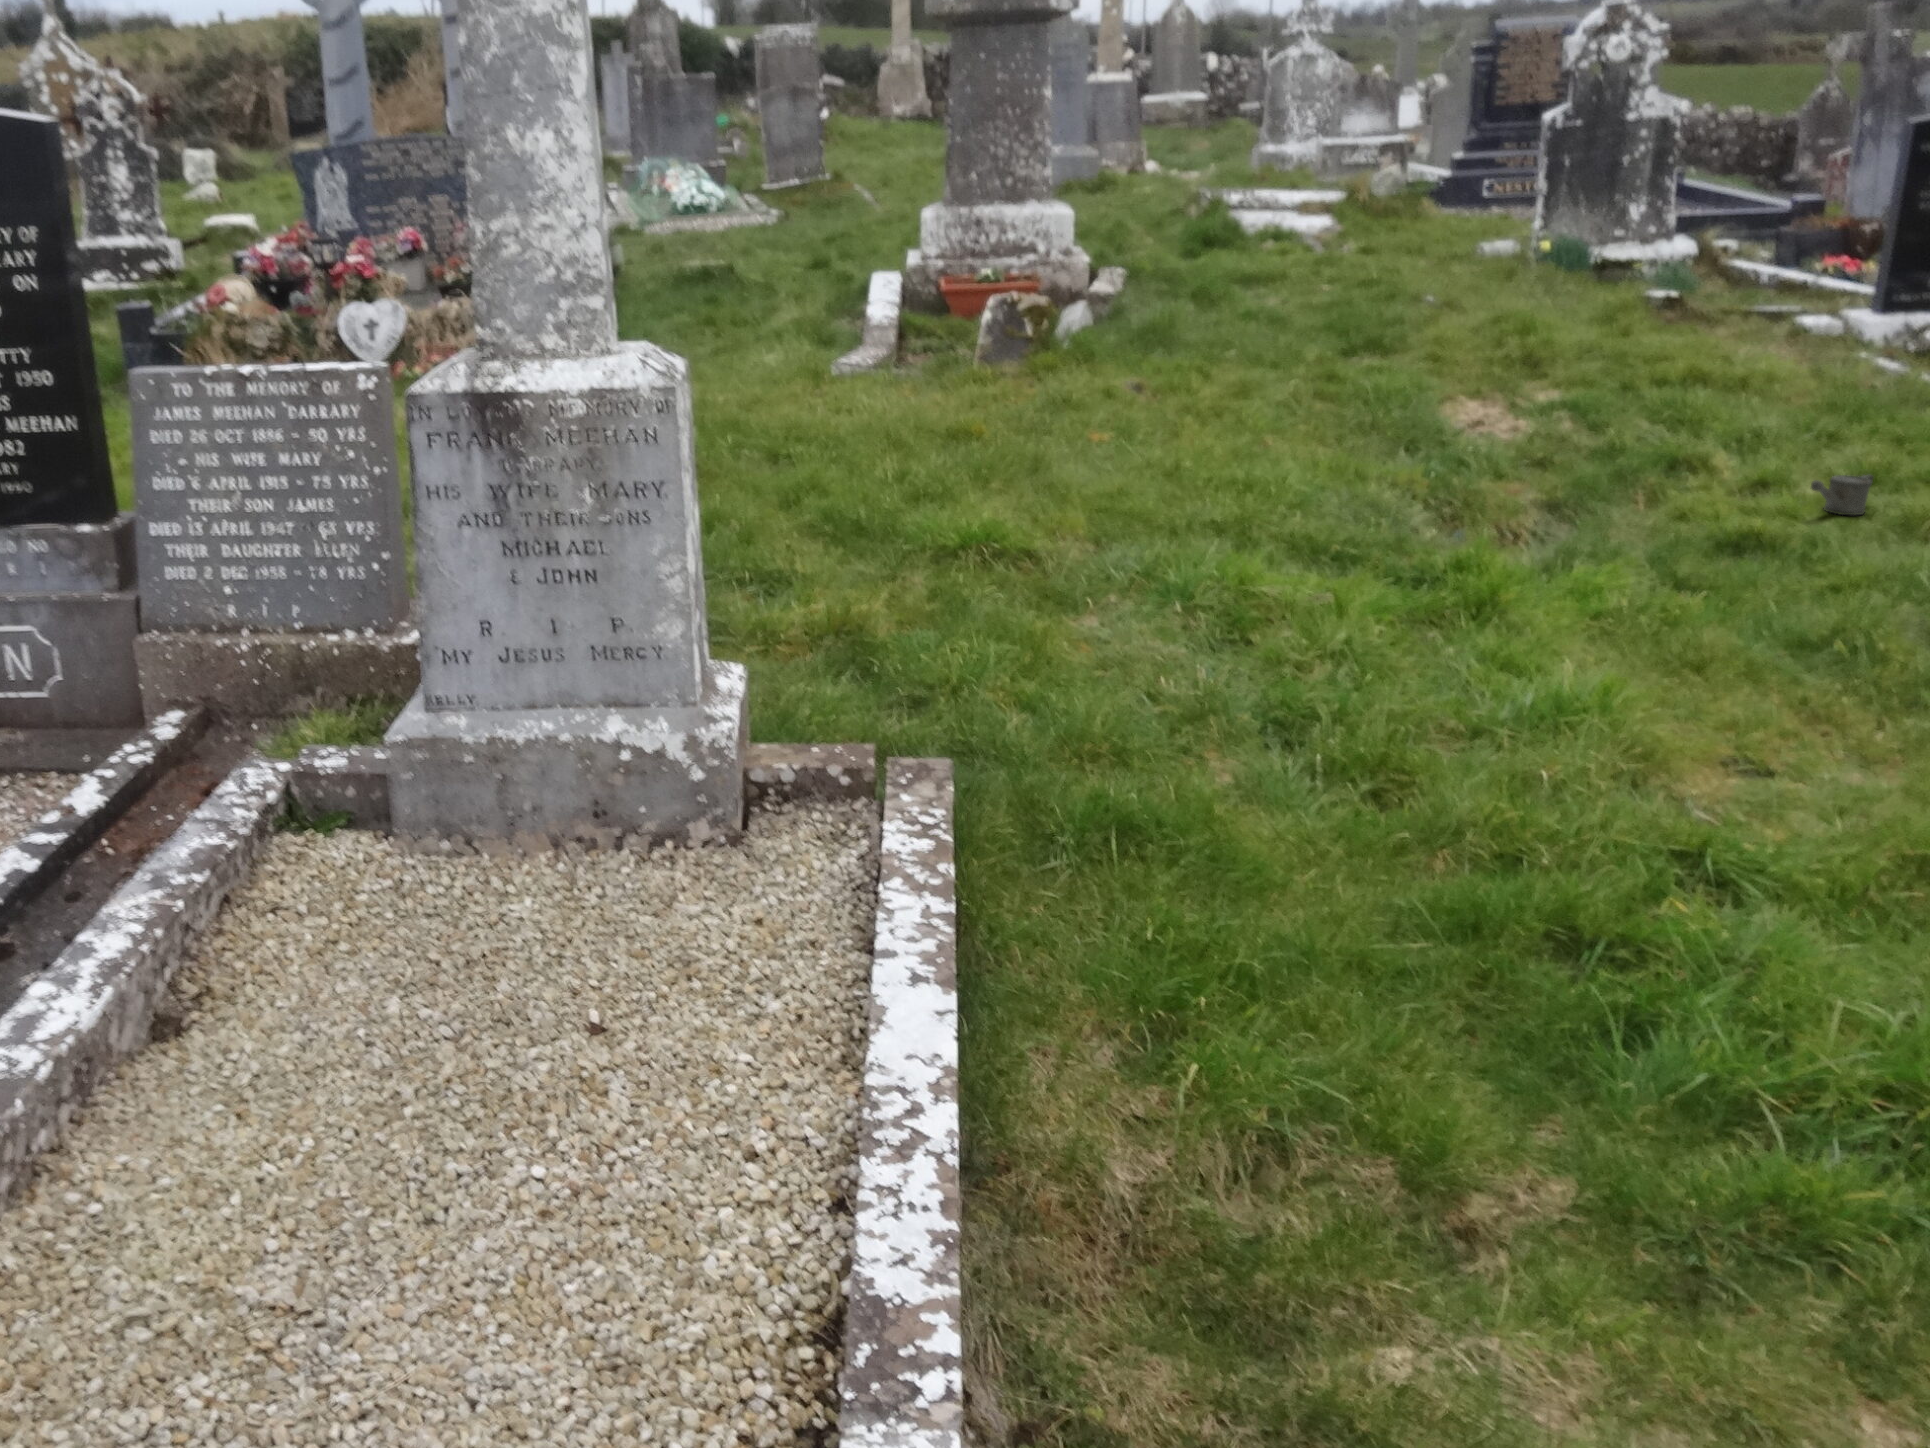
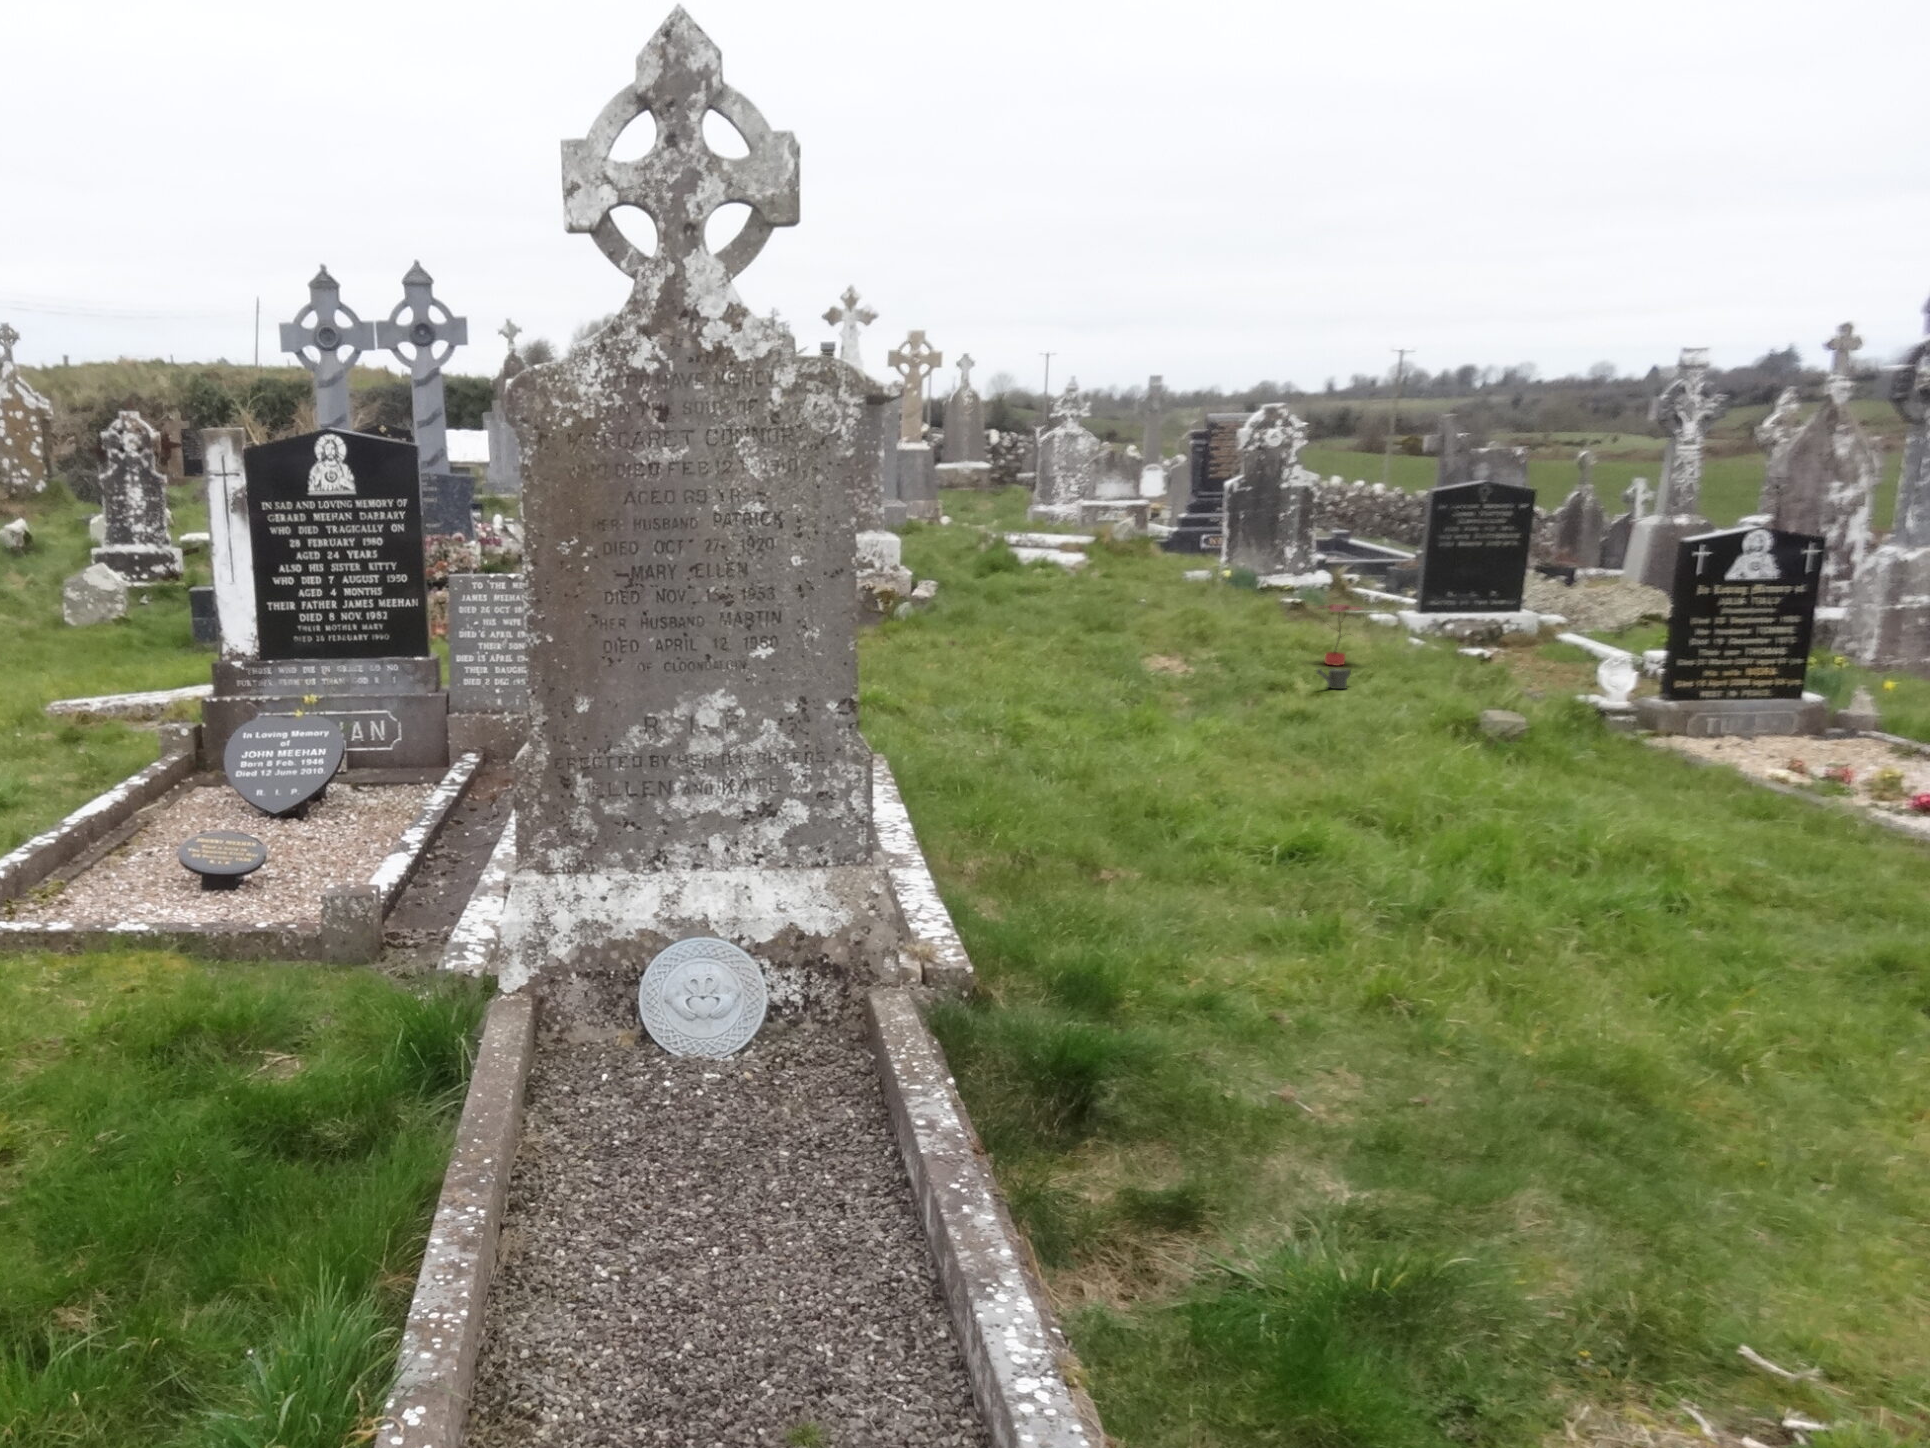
potted plant: none [1781,340,1883,450] -> present [1319,604,1363,666]

